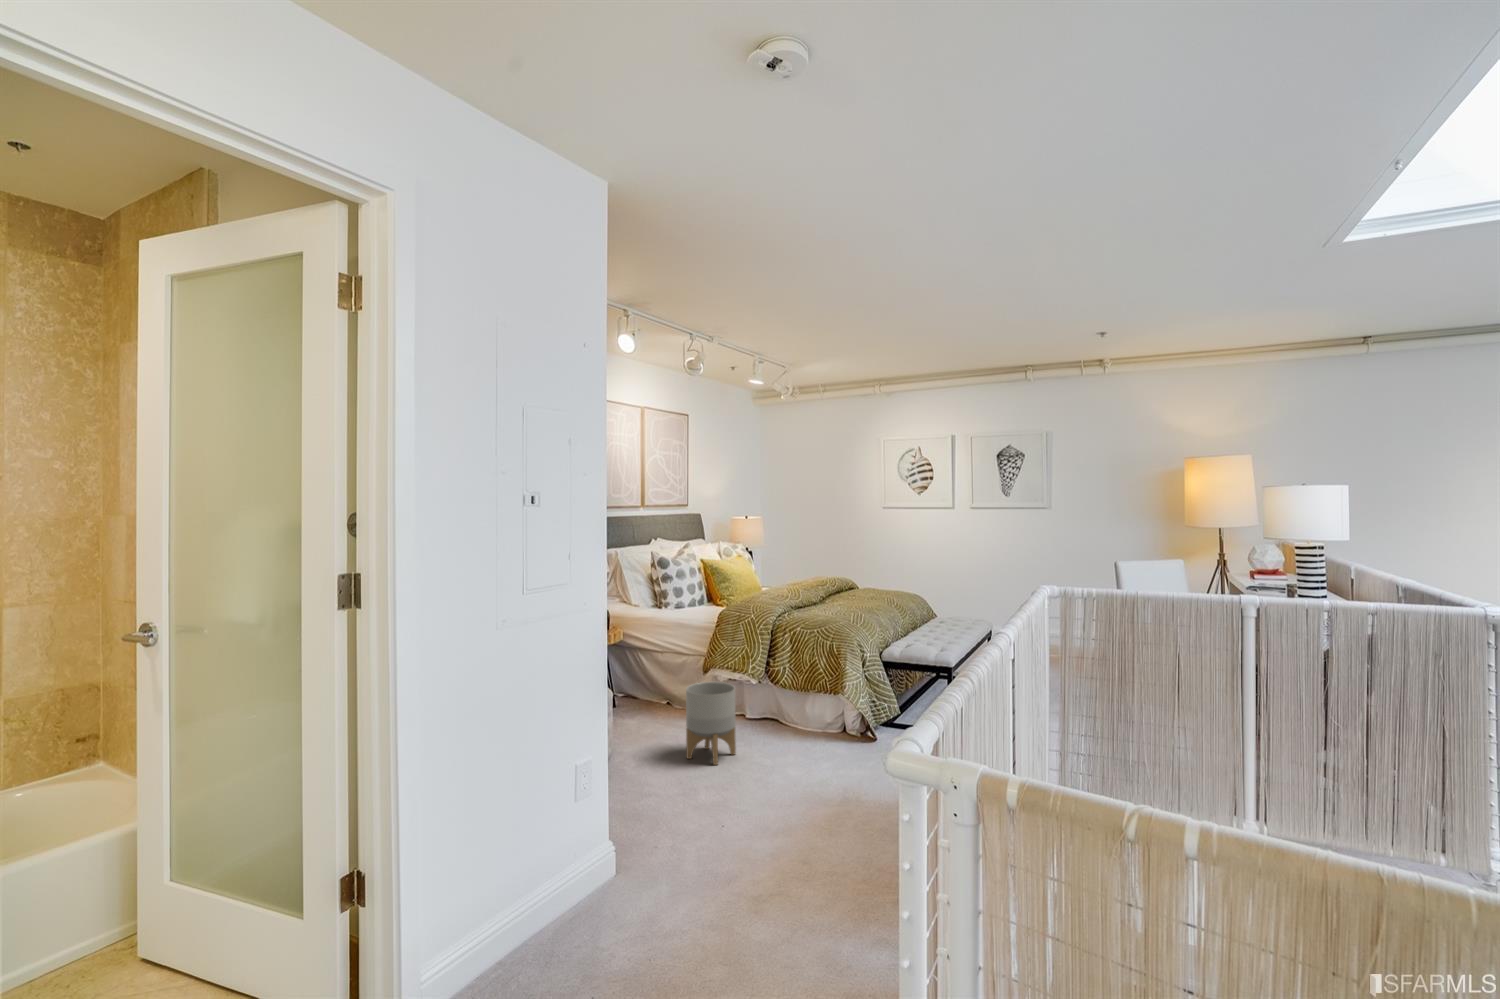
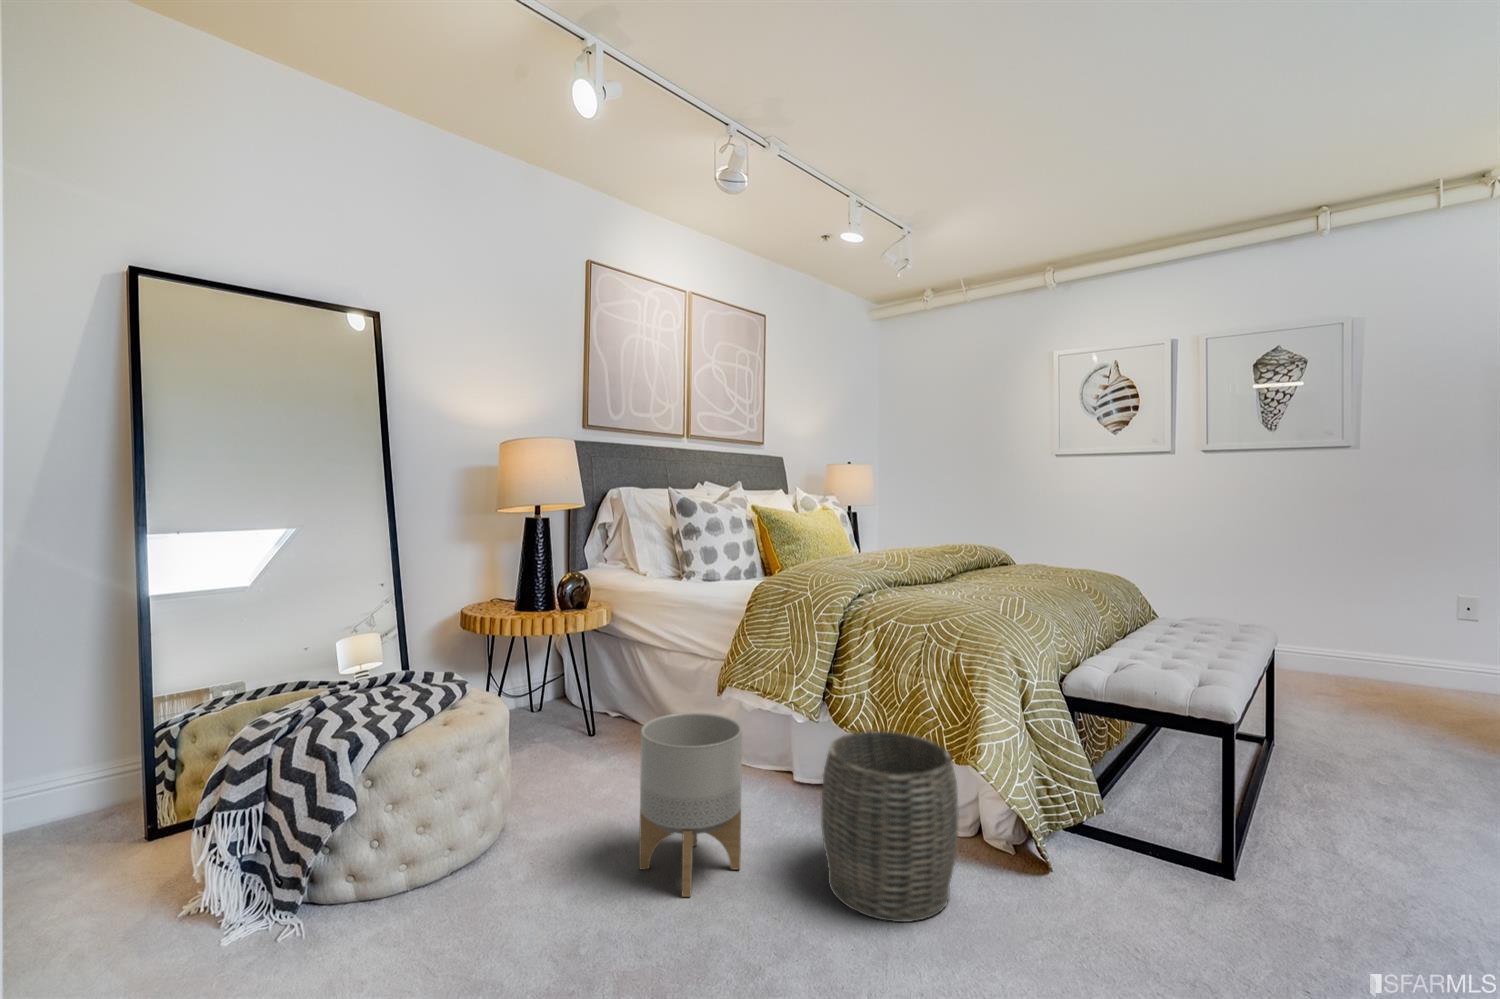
woven basket: none [773,683,836,763] -> present [822,731,959,922]

